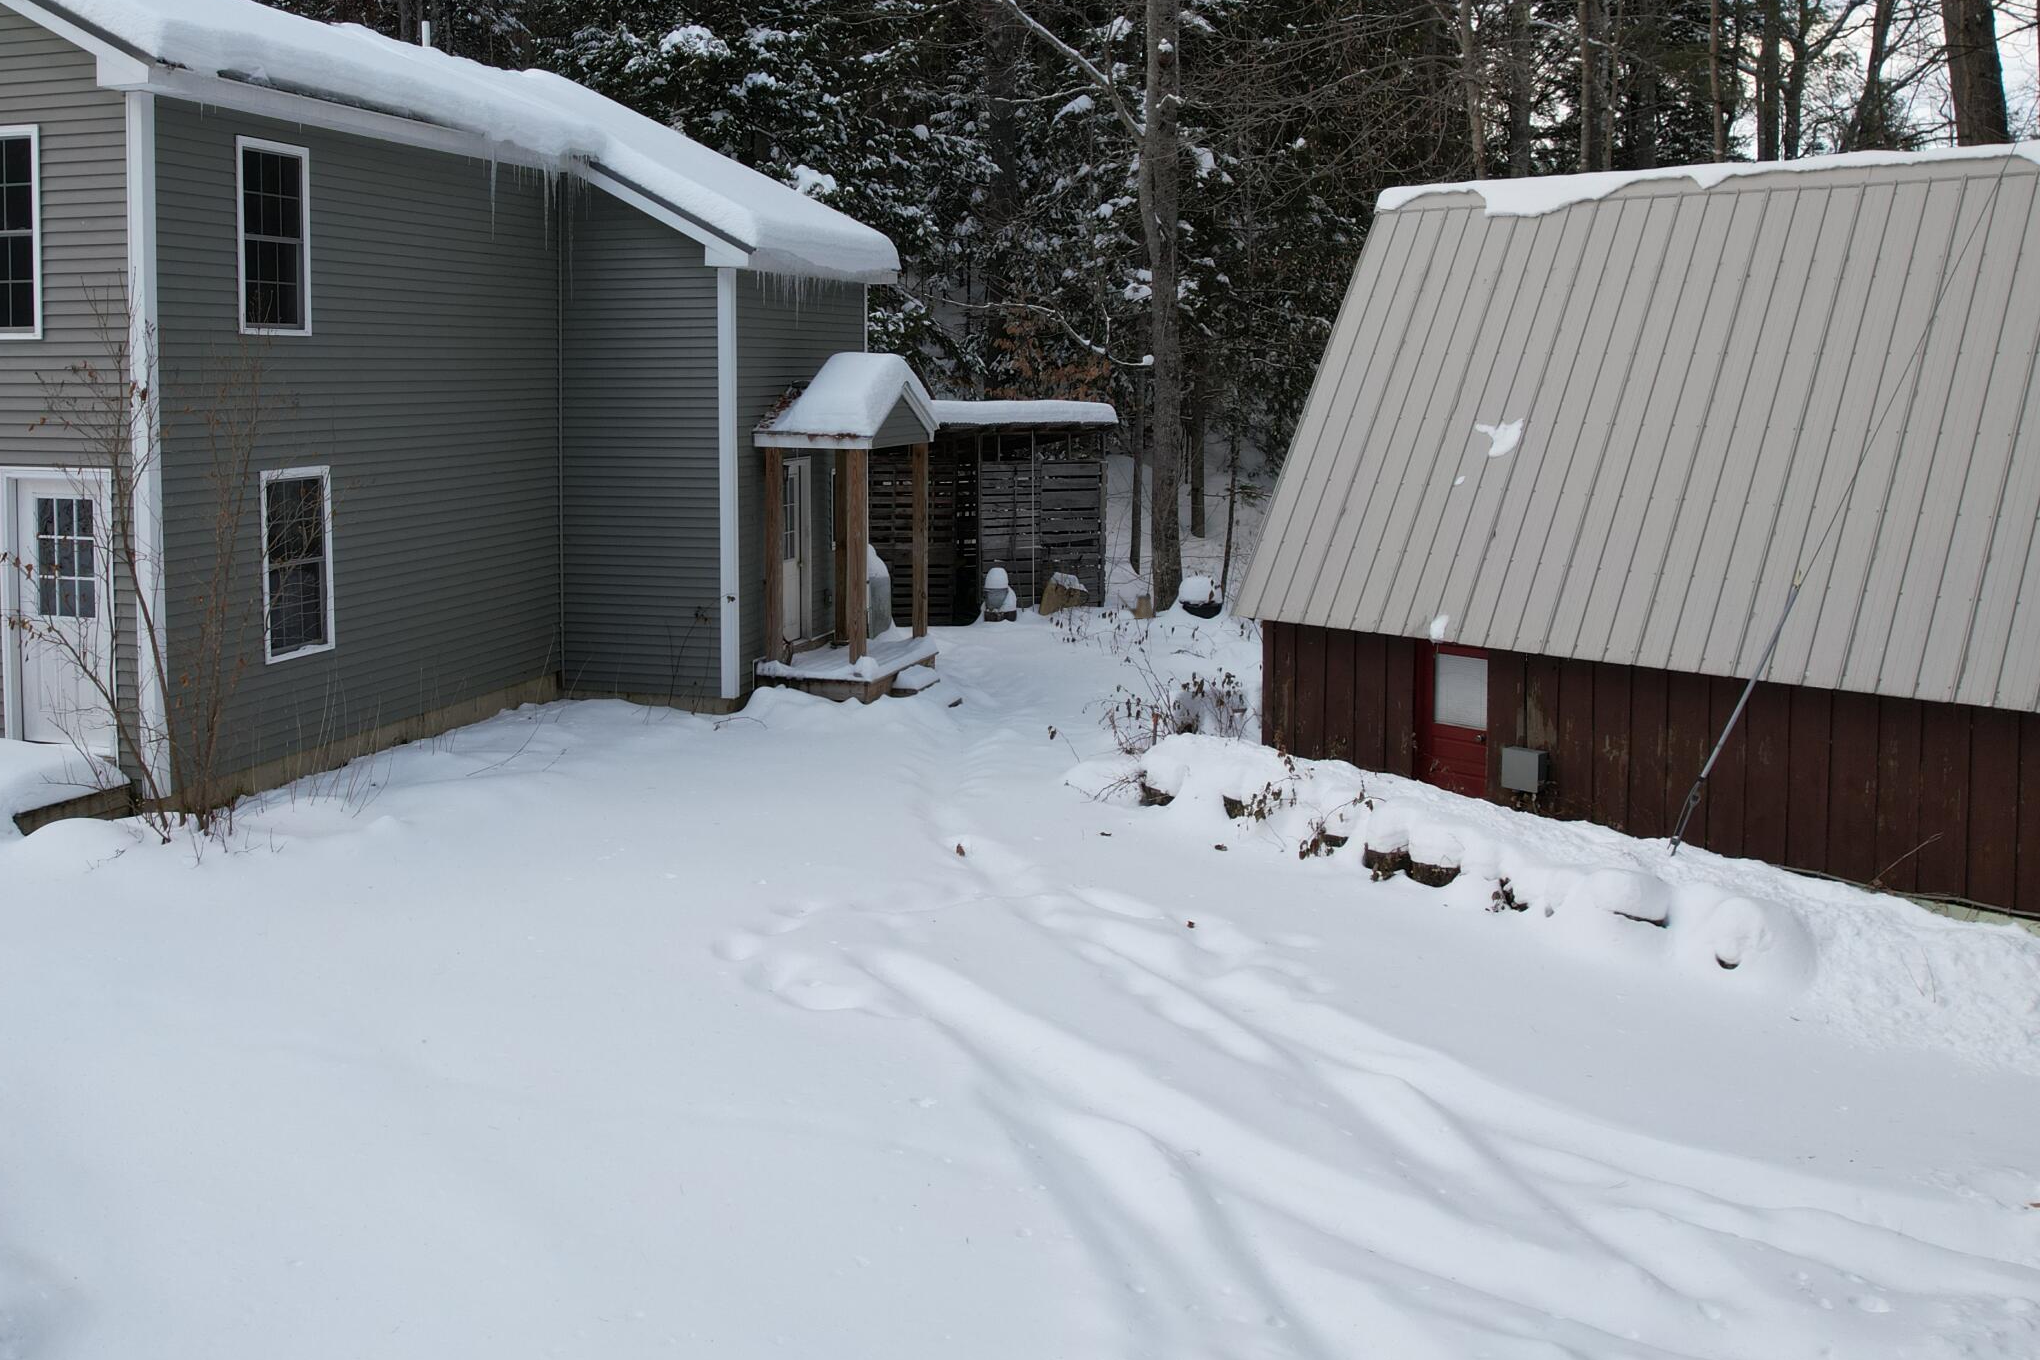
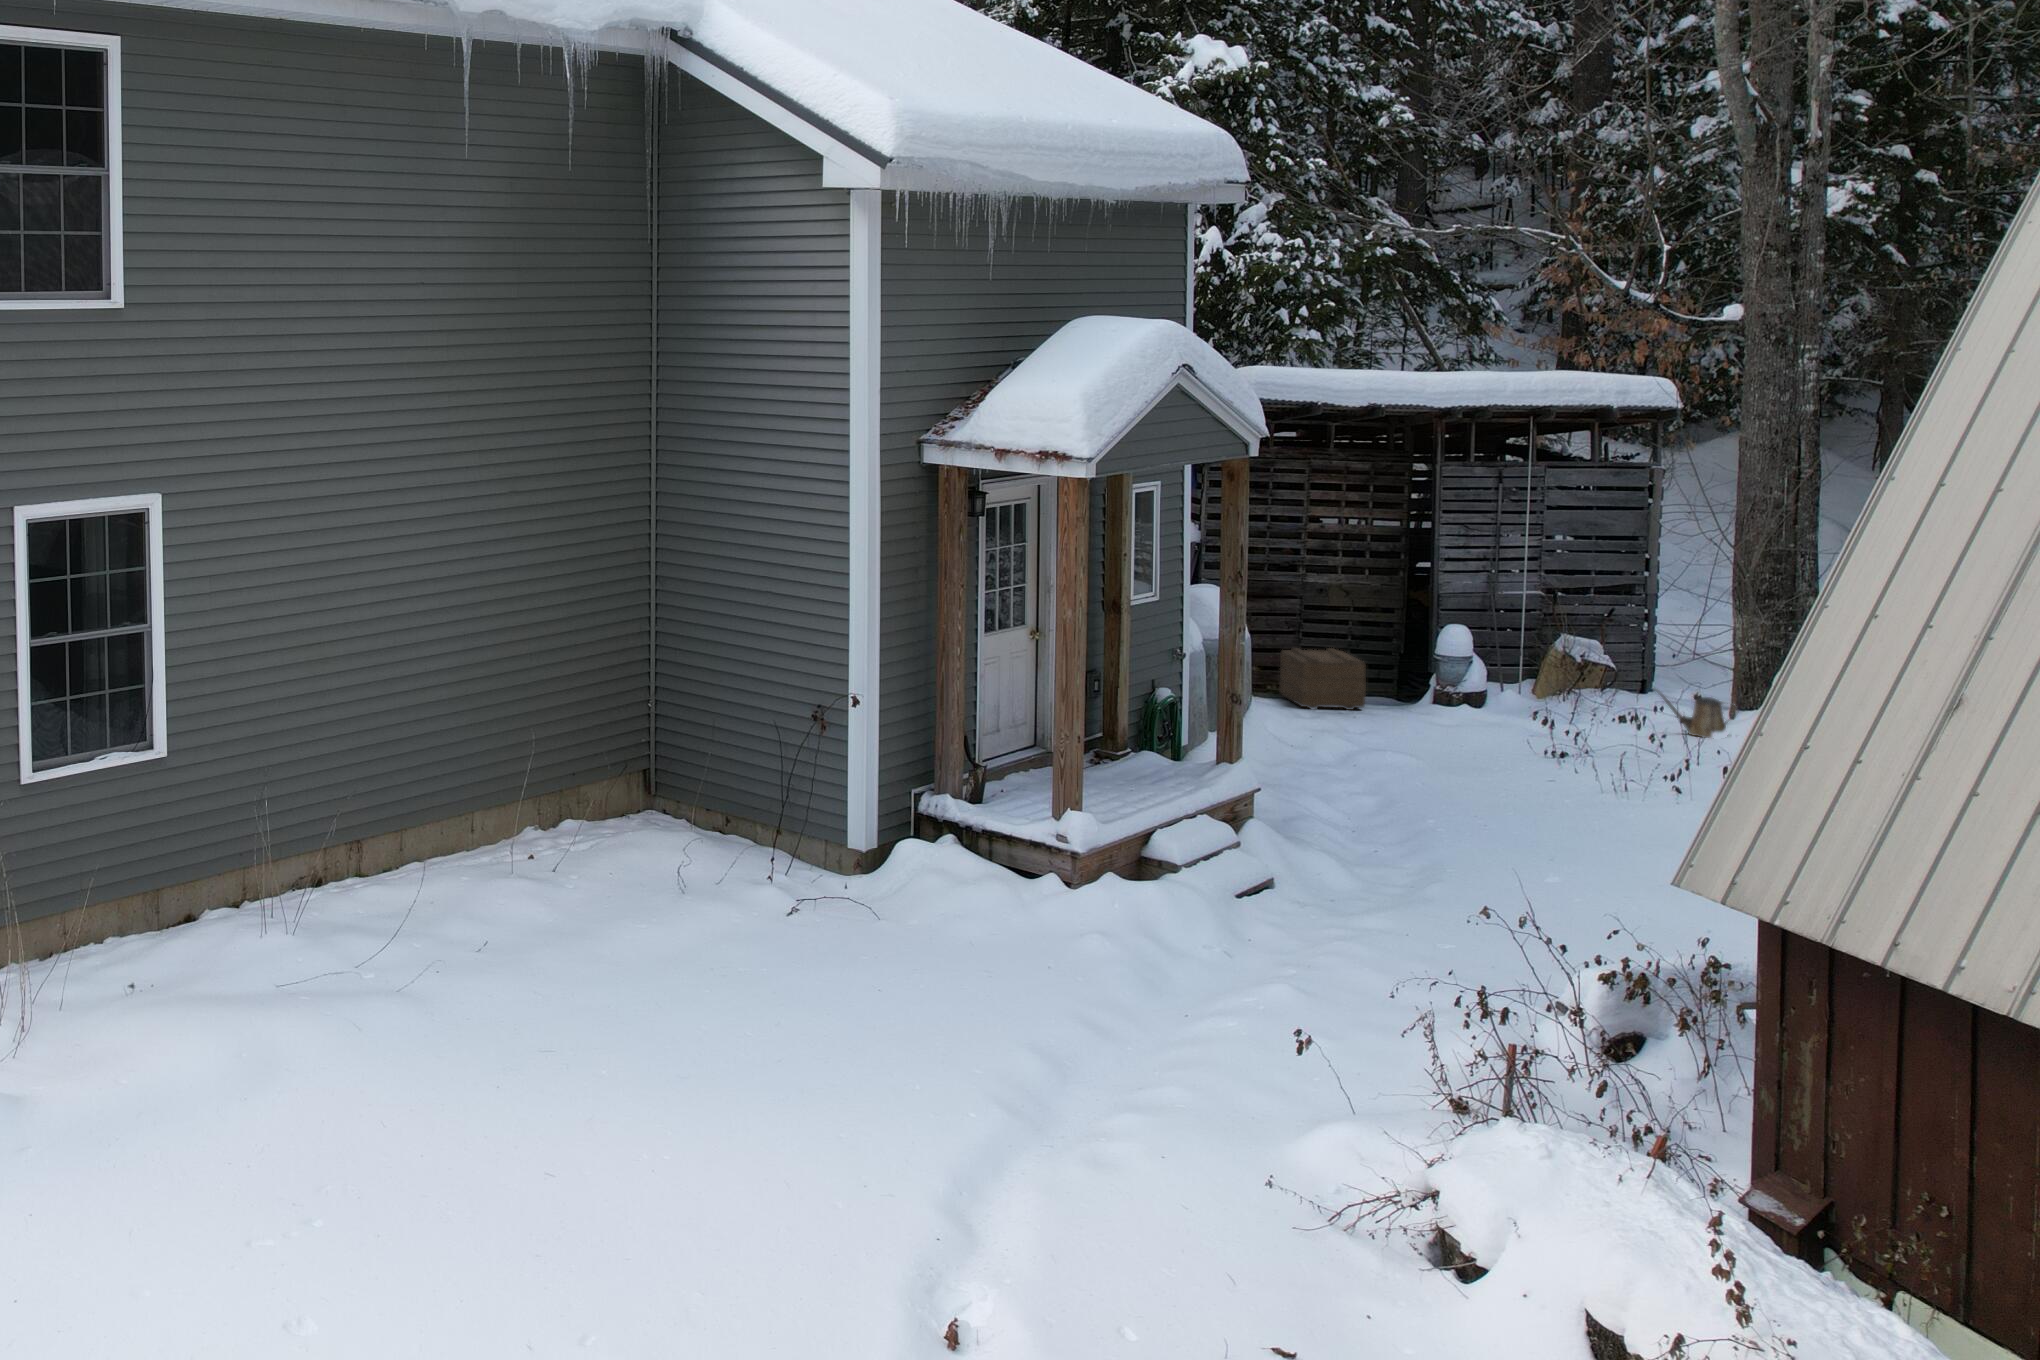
wooden crate: none [893,595,949,635] -> present [1279,648,1366,710]

